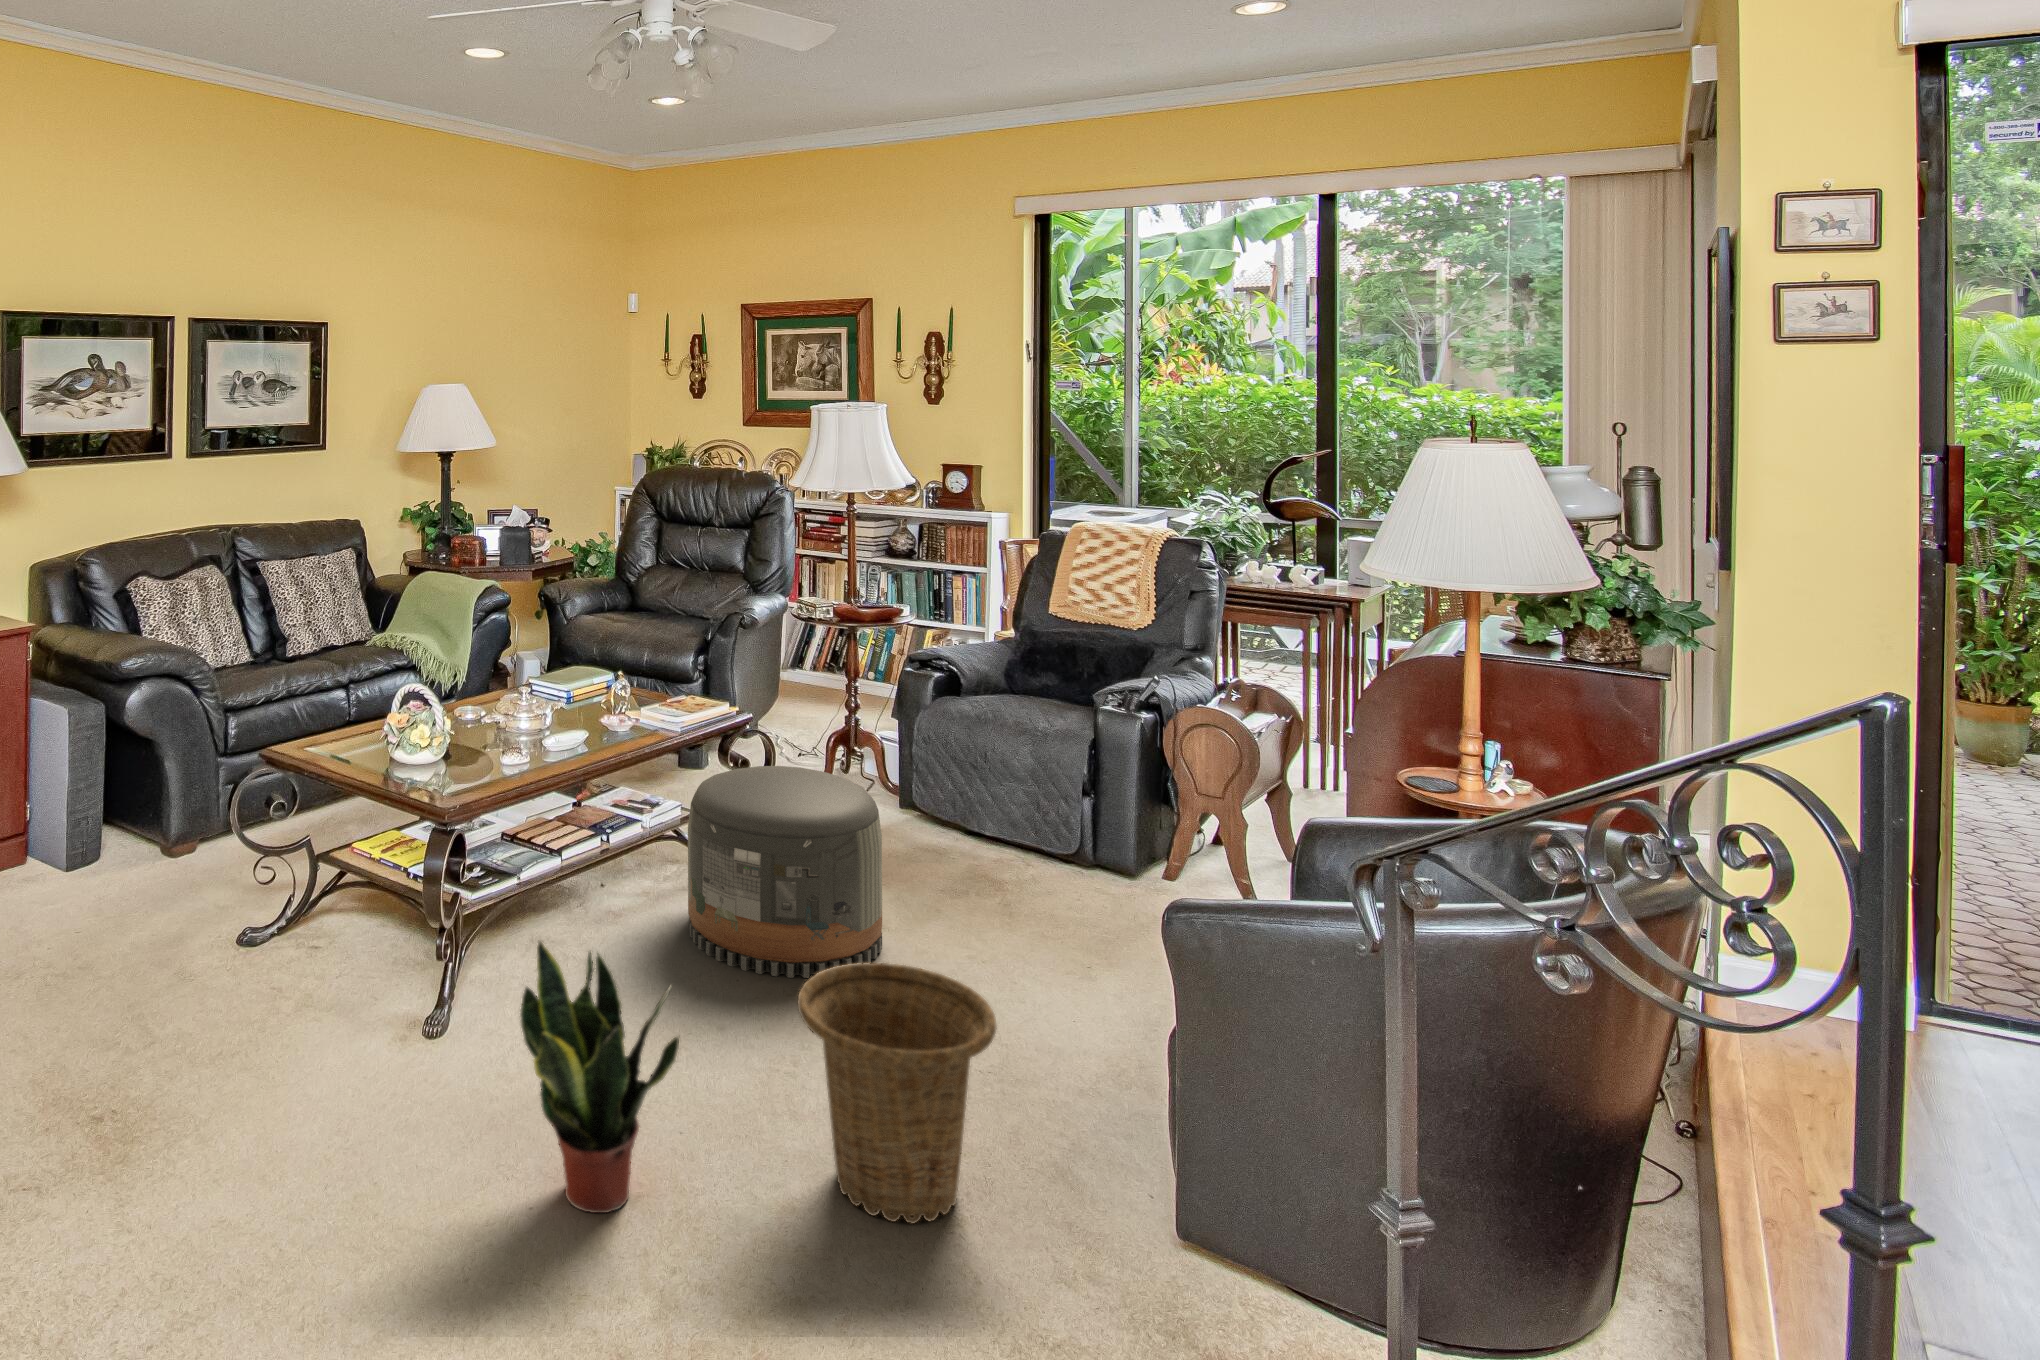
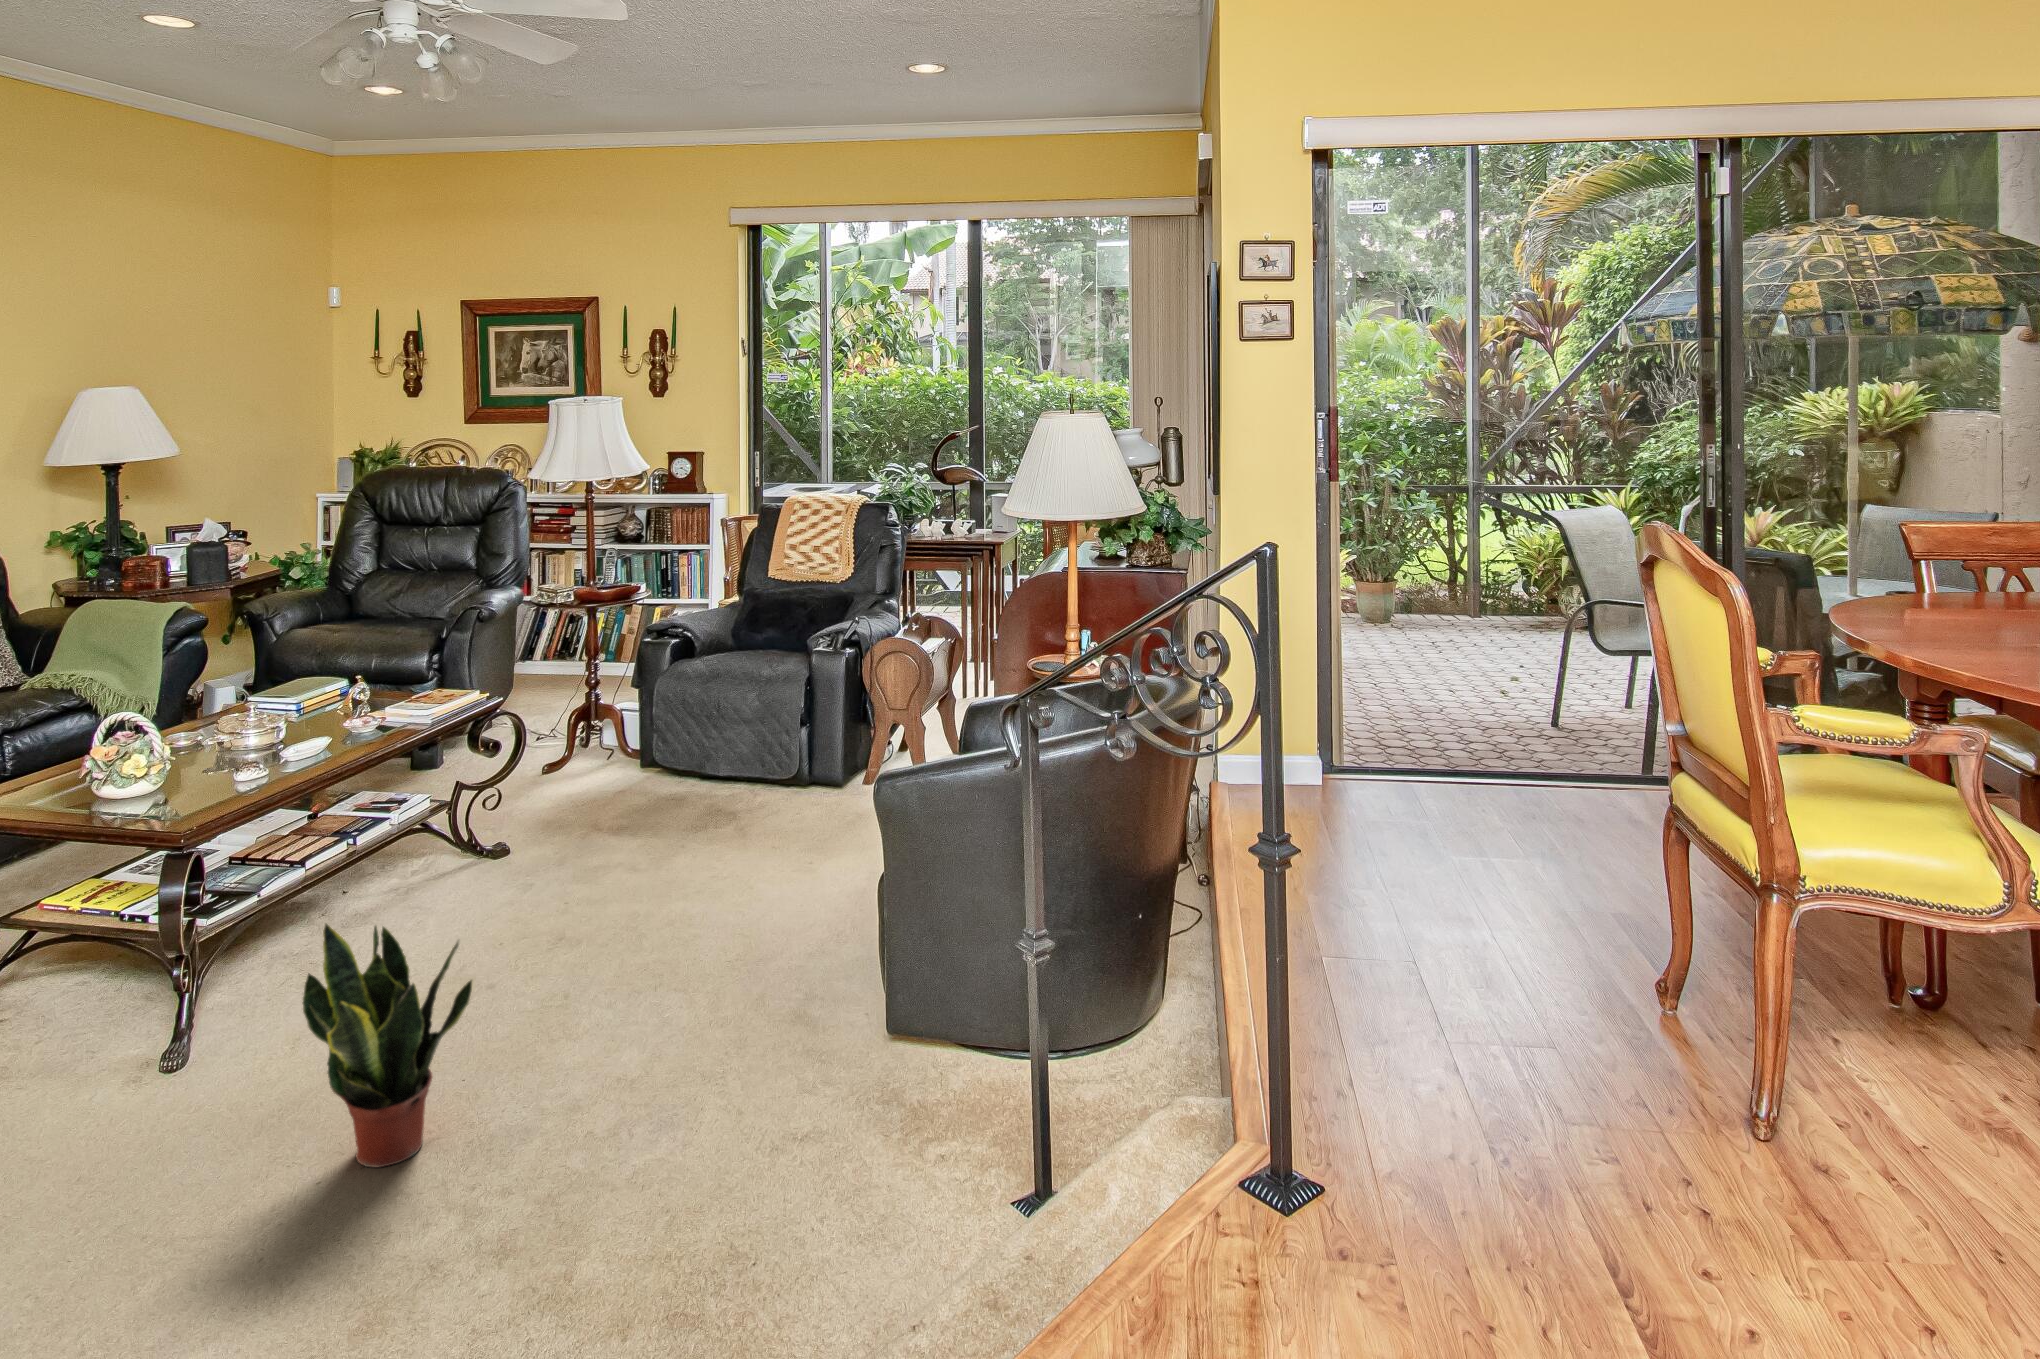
pouf: present [688,766,882,978] -> none [447,738,636,933]
basket: present [798,963,997,1224] -> none [579,877,749,1090]

